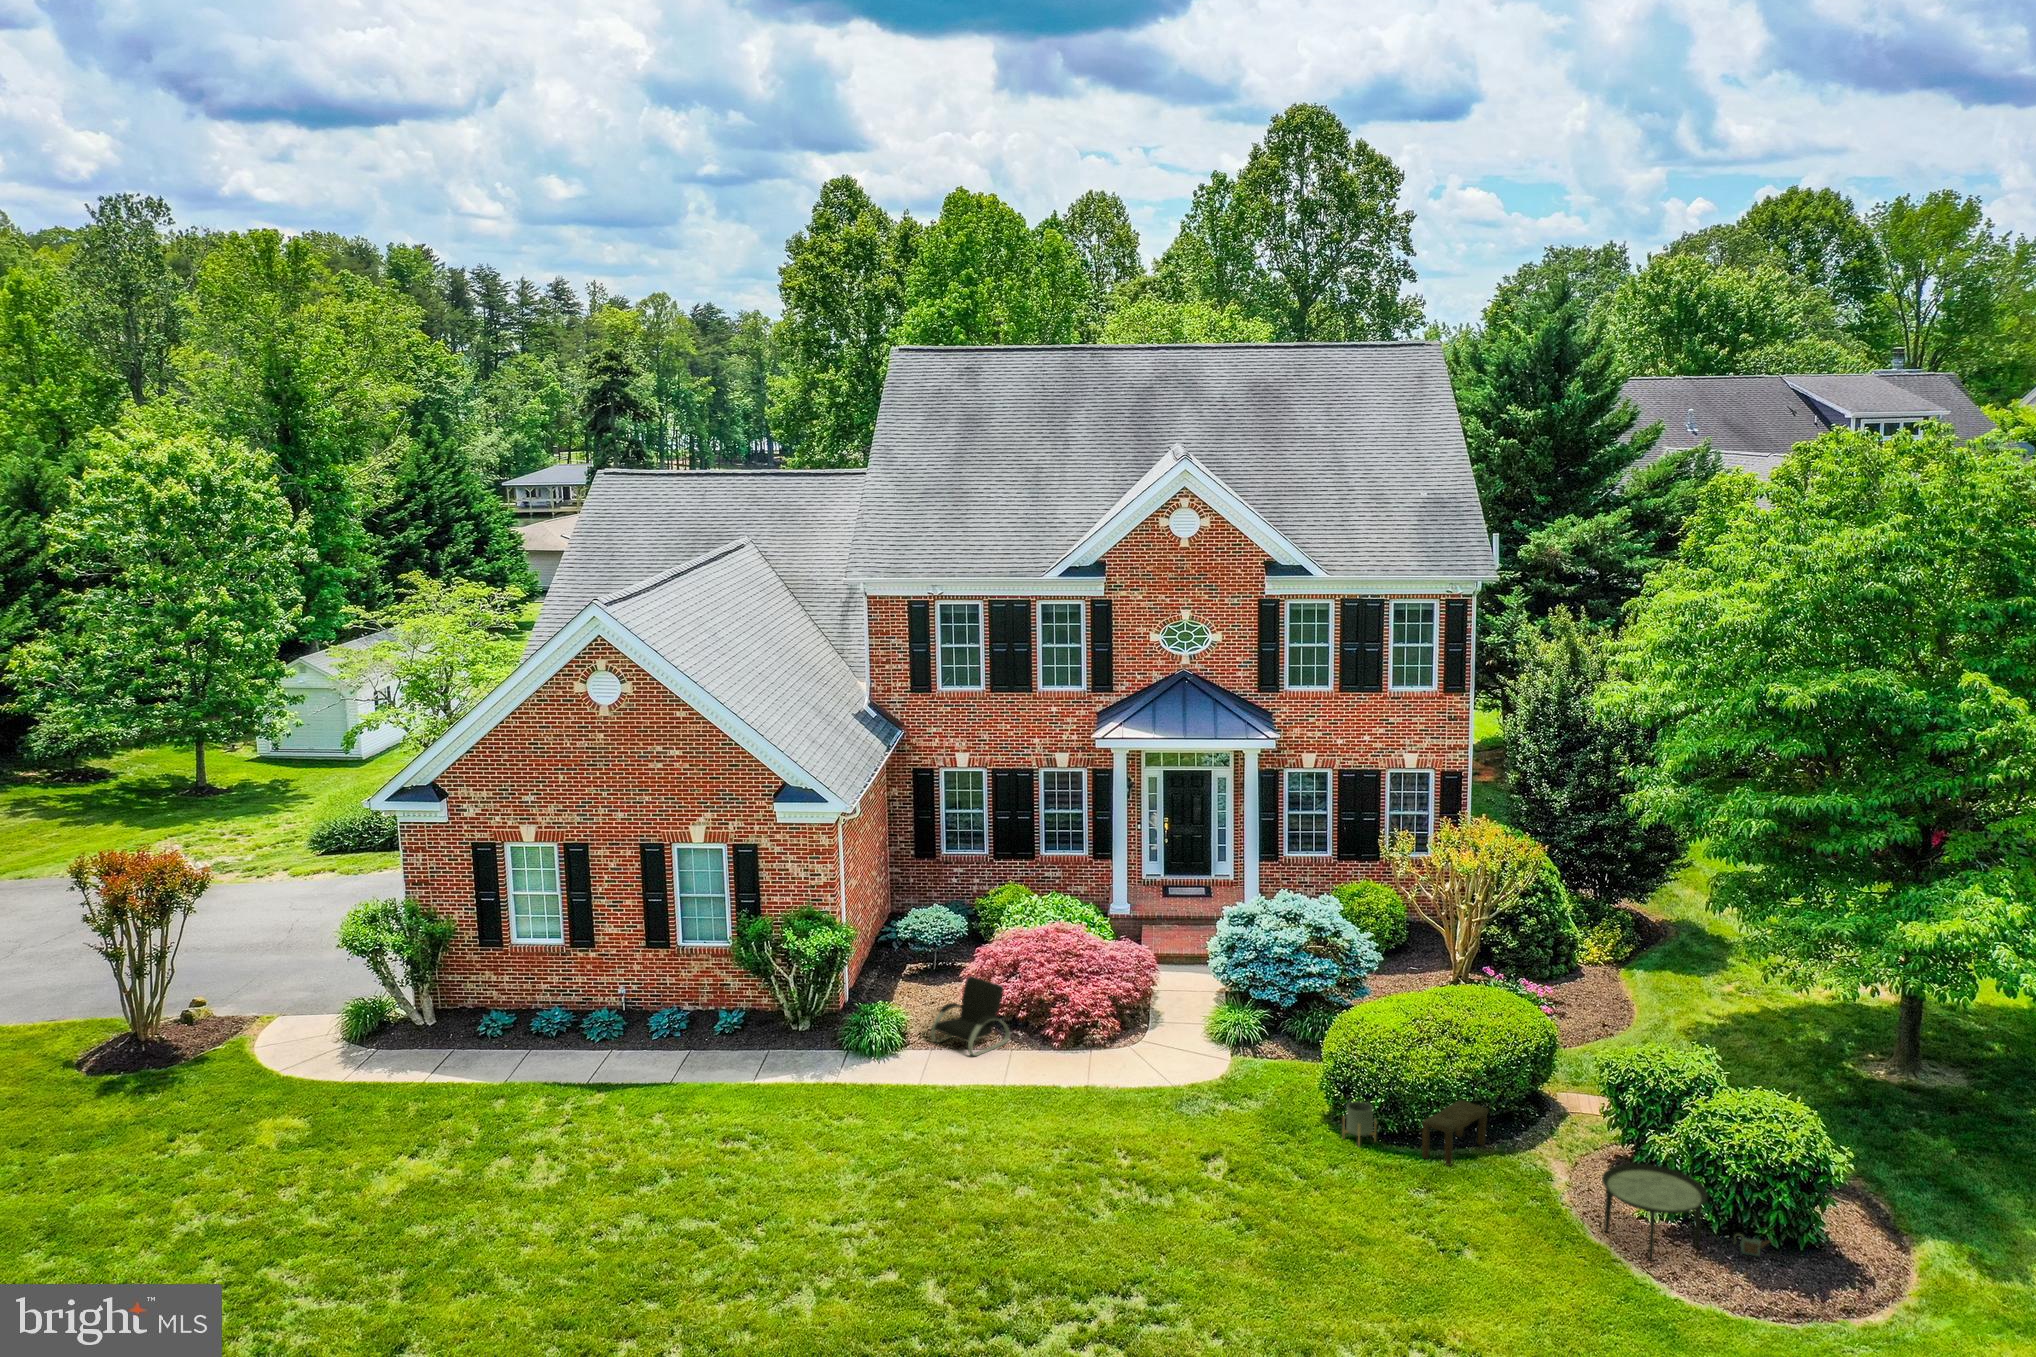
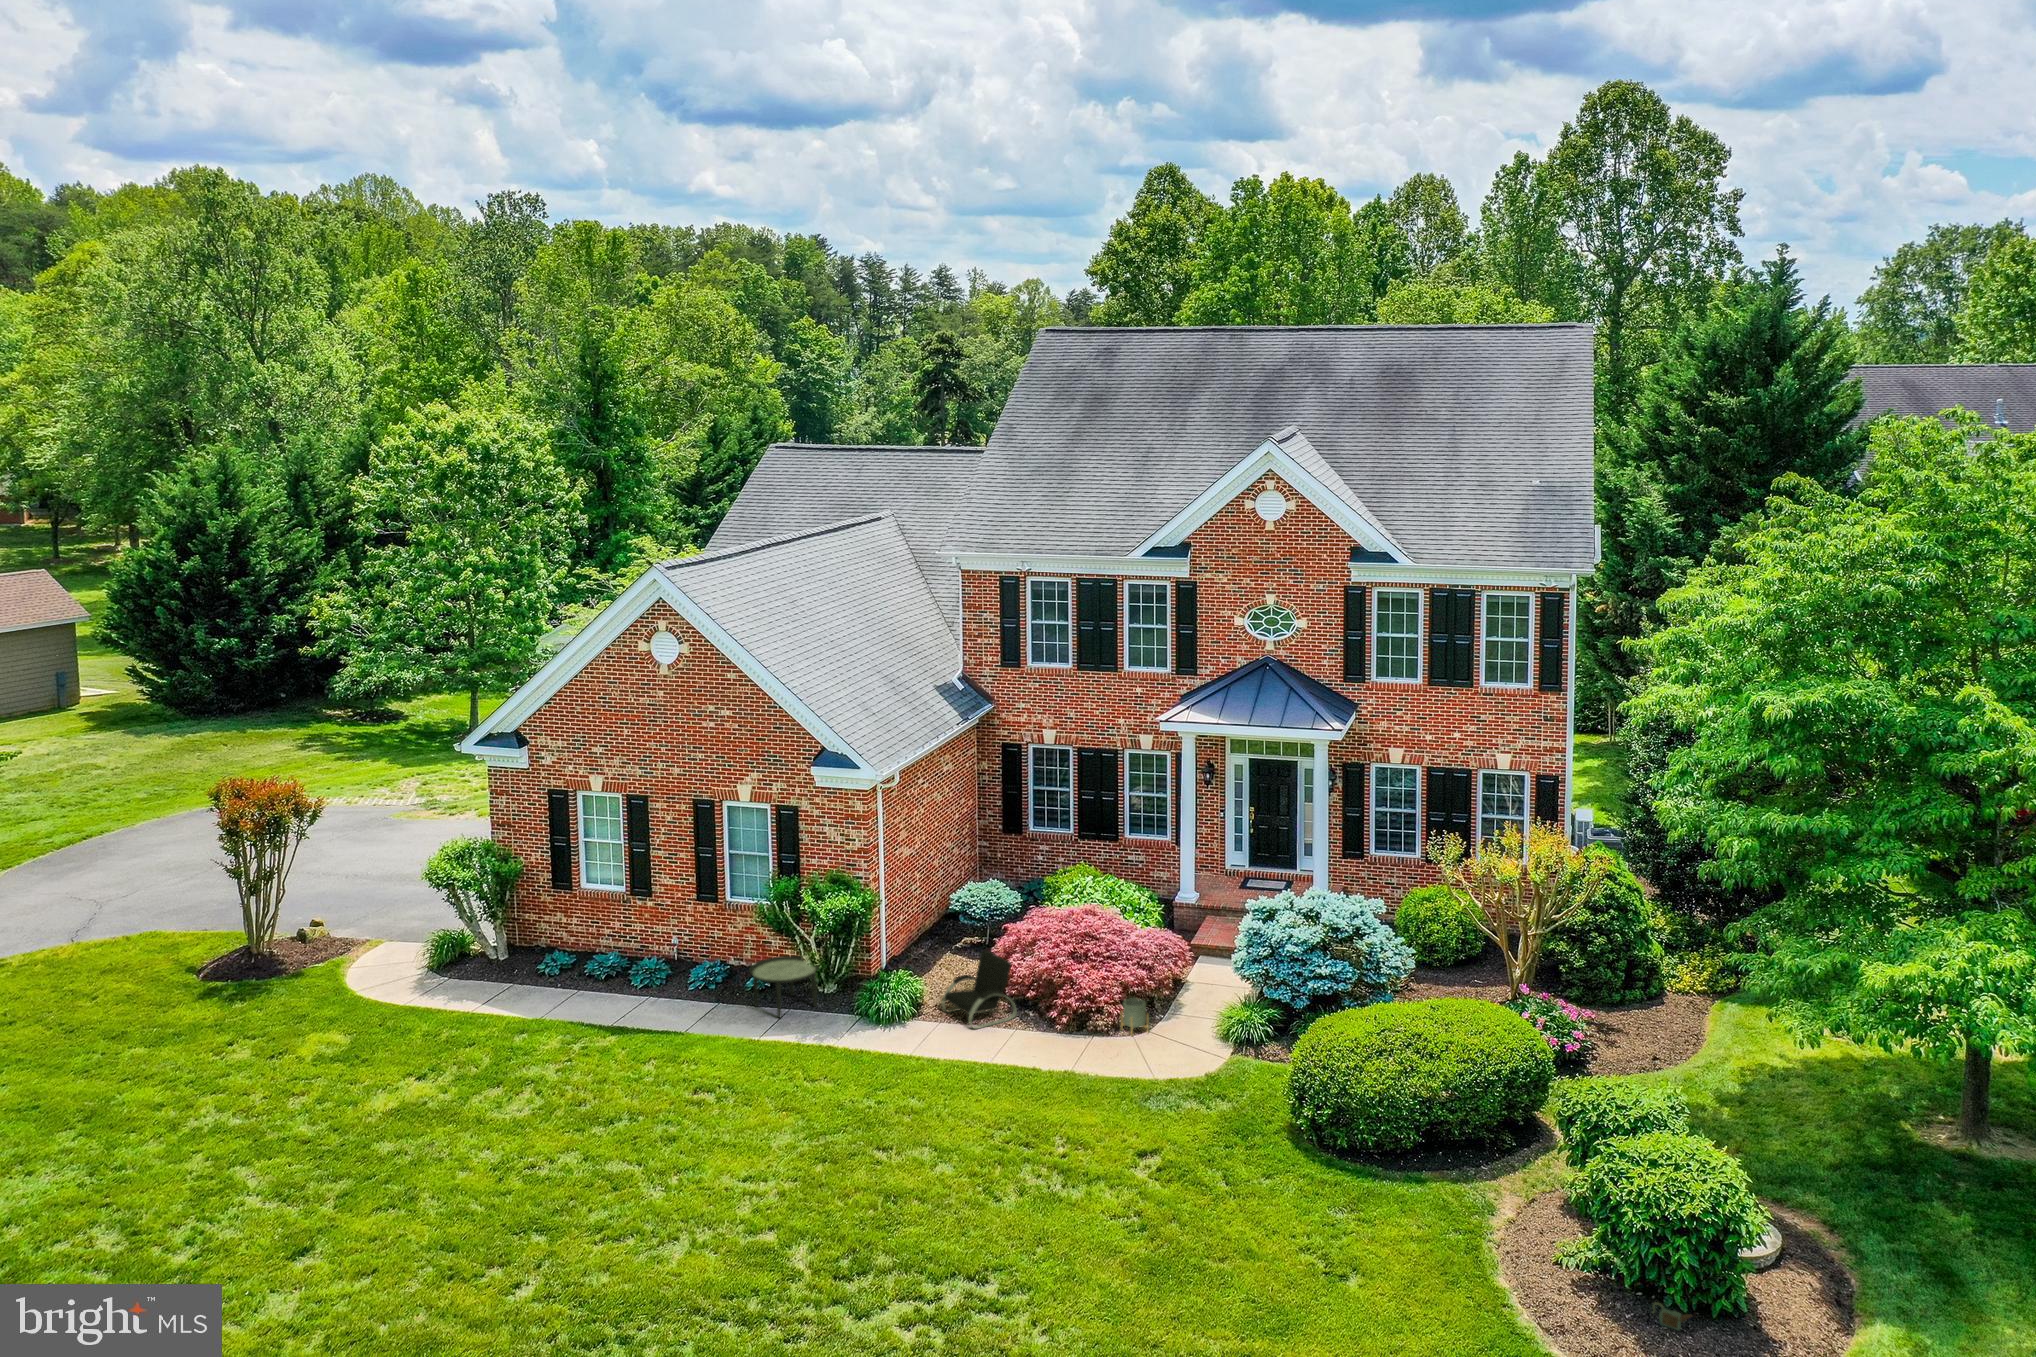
bench: present [1422,1100,1488,1166] -> none [1363,1123,1443,1191]
planter: present [1343,1101,1376,1146] -> present [1121,998,1148,1035]
round table: present [1602,1164,1707,1261] -> present [749,956,819,1018]

